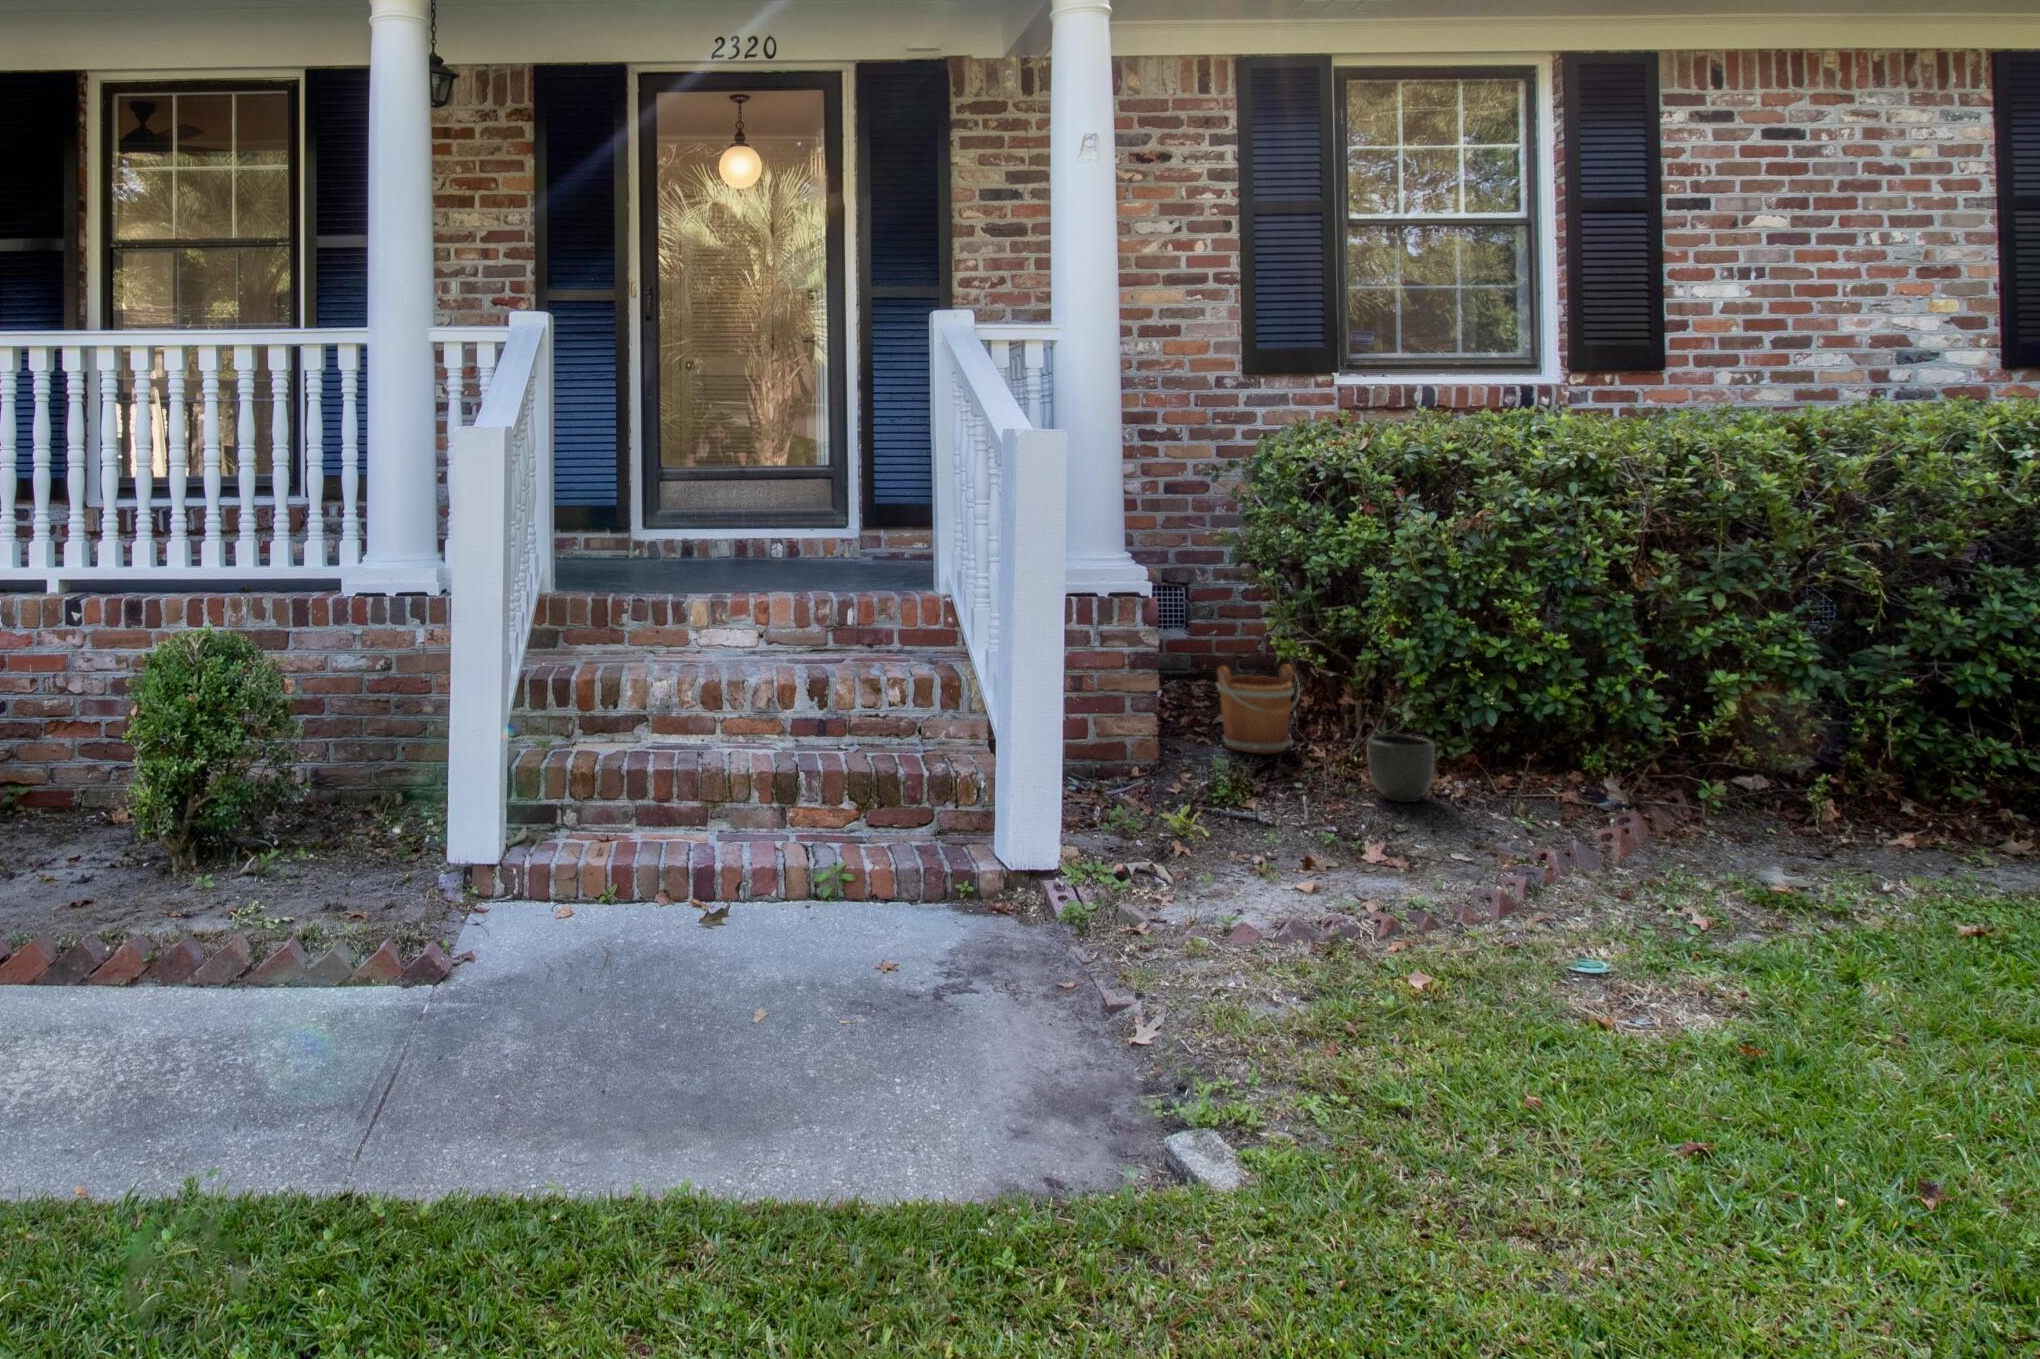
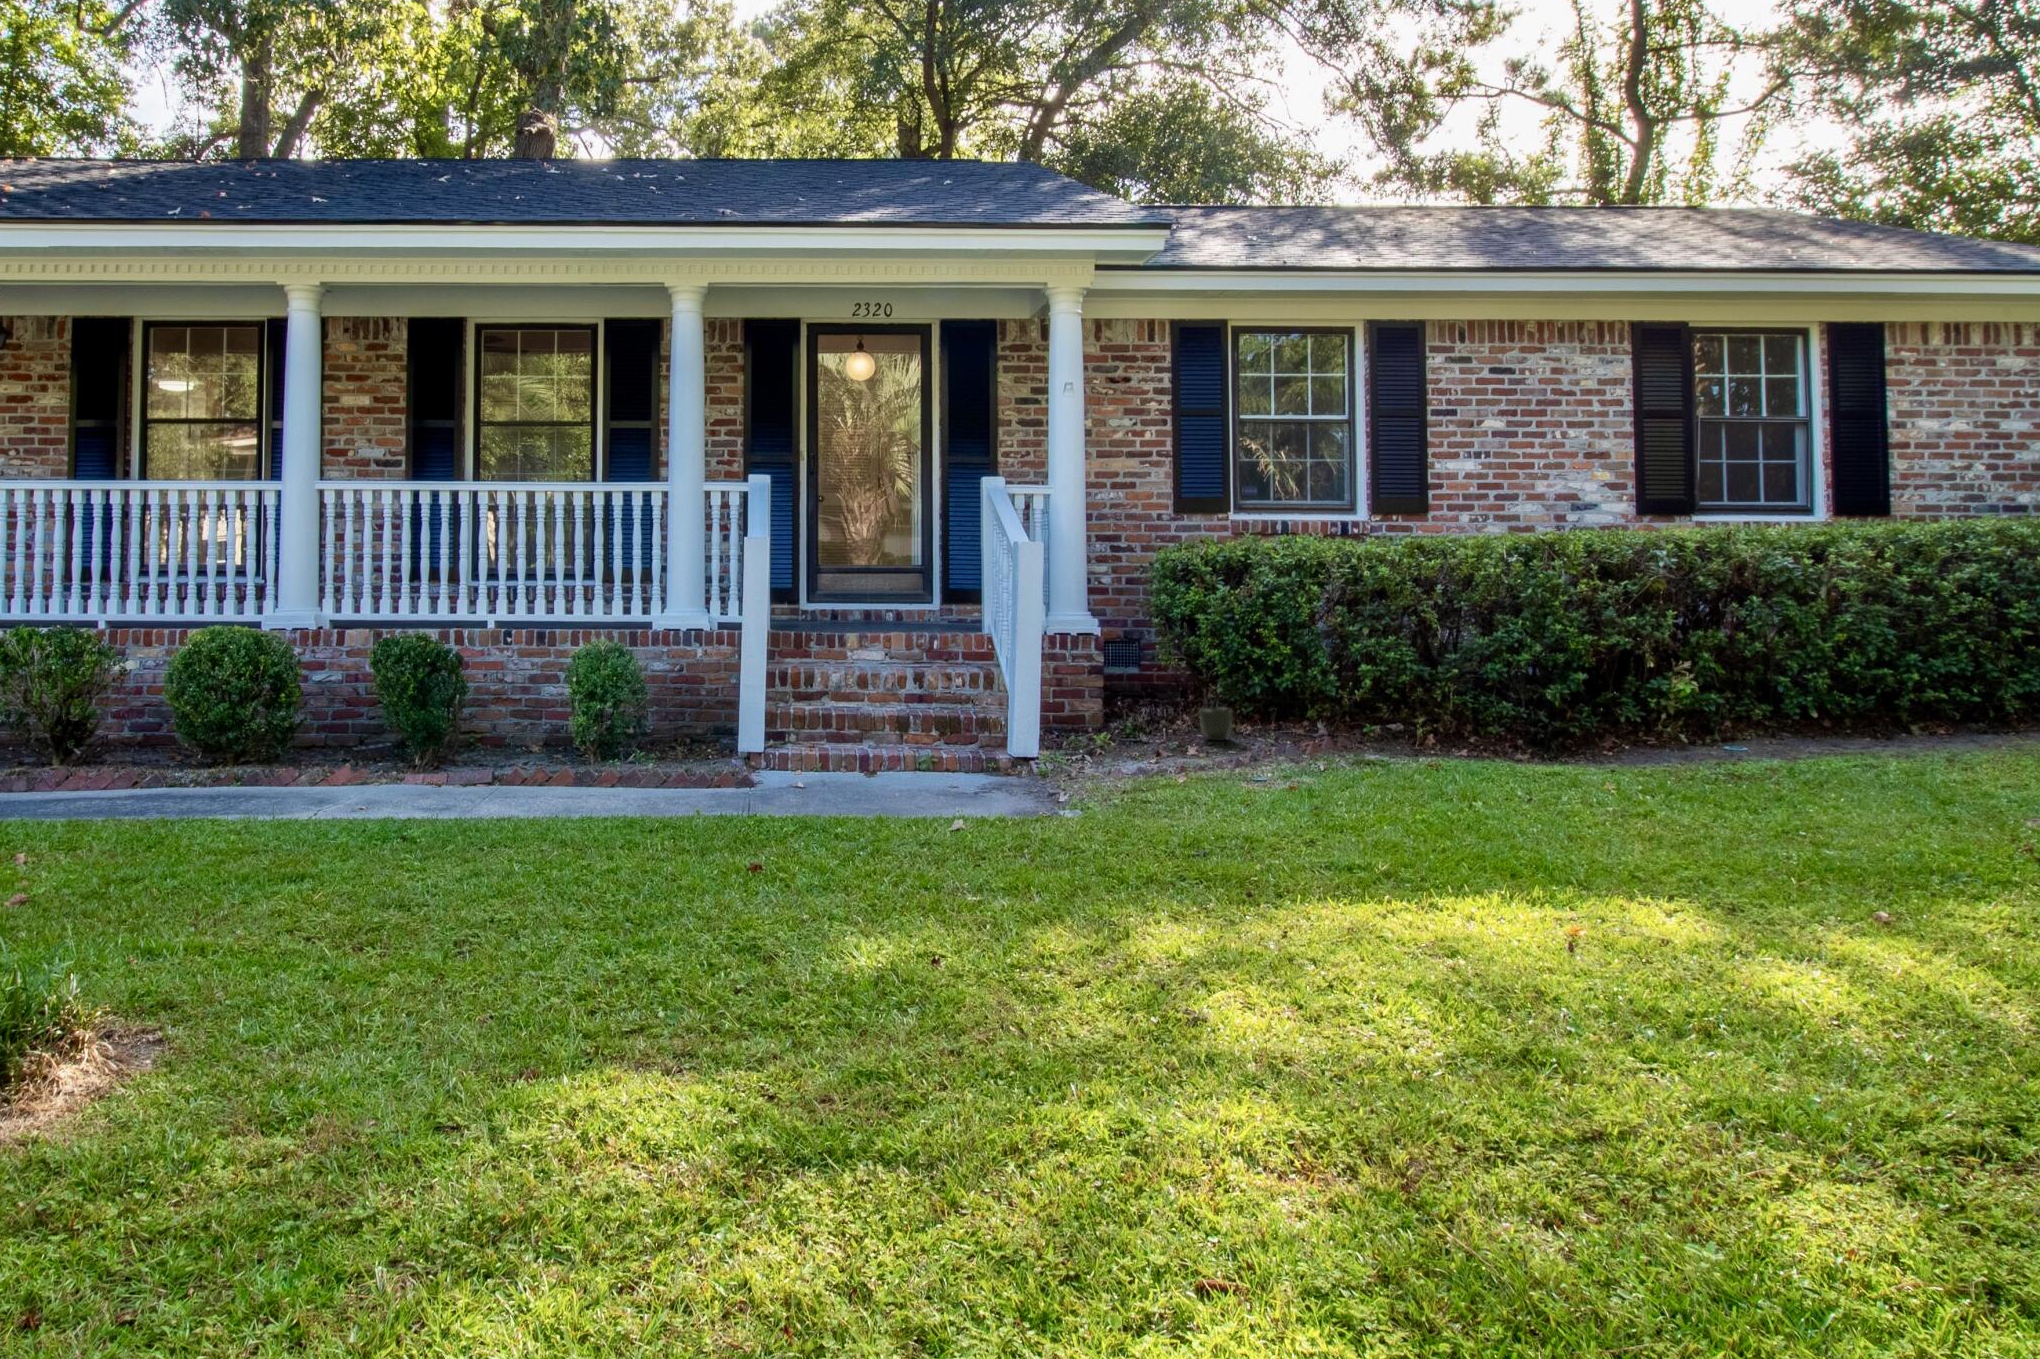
bucket: present [1217,664,1299,753] -> none [1134,678,1178,725]

